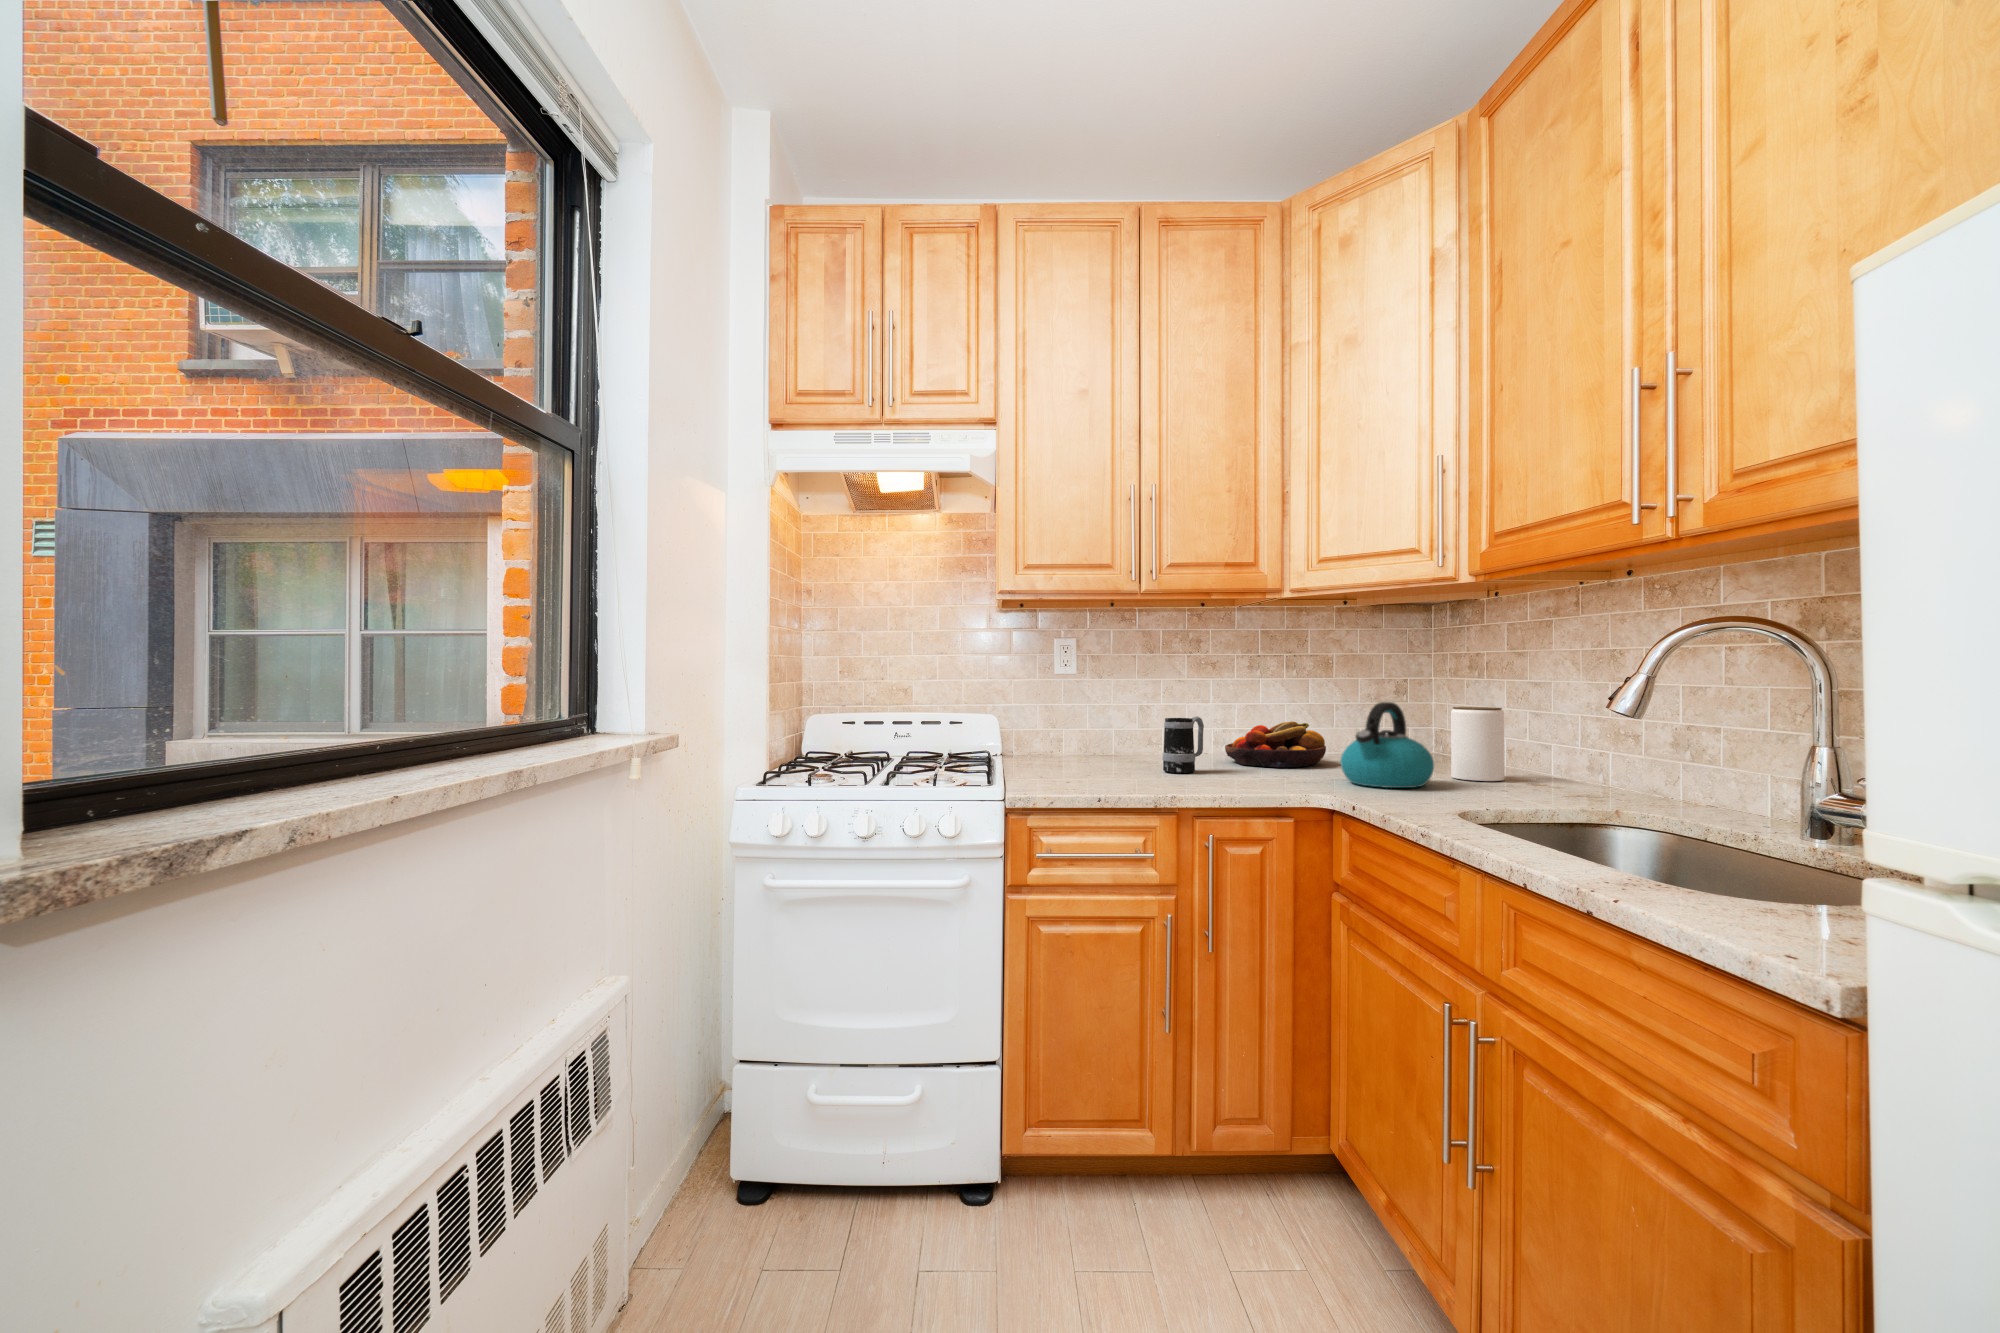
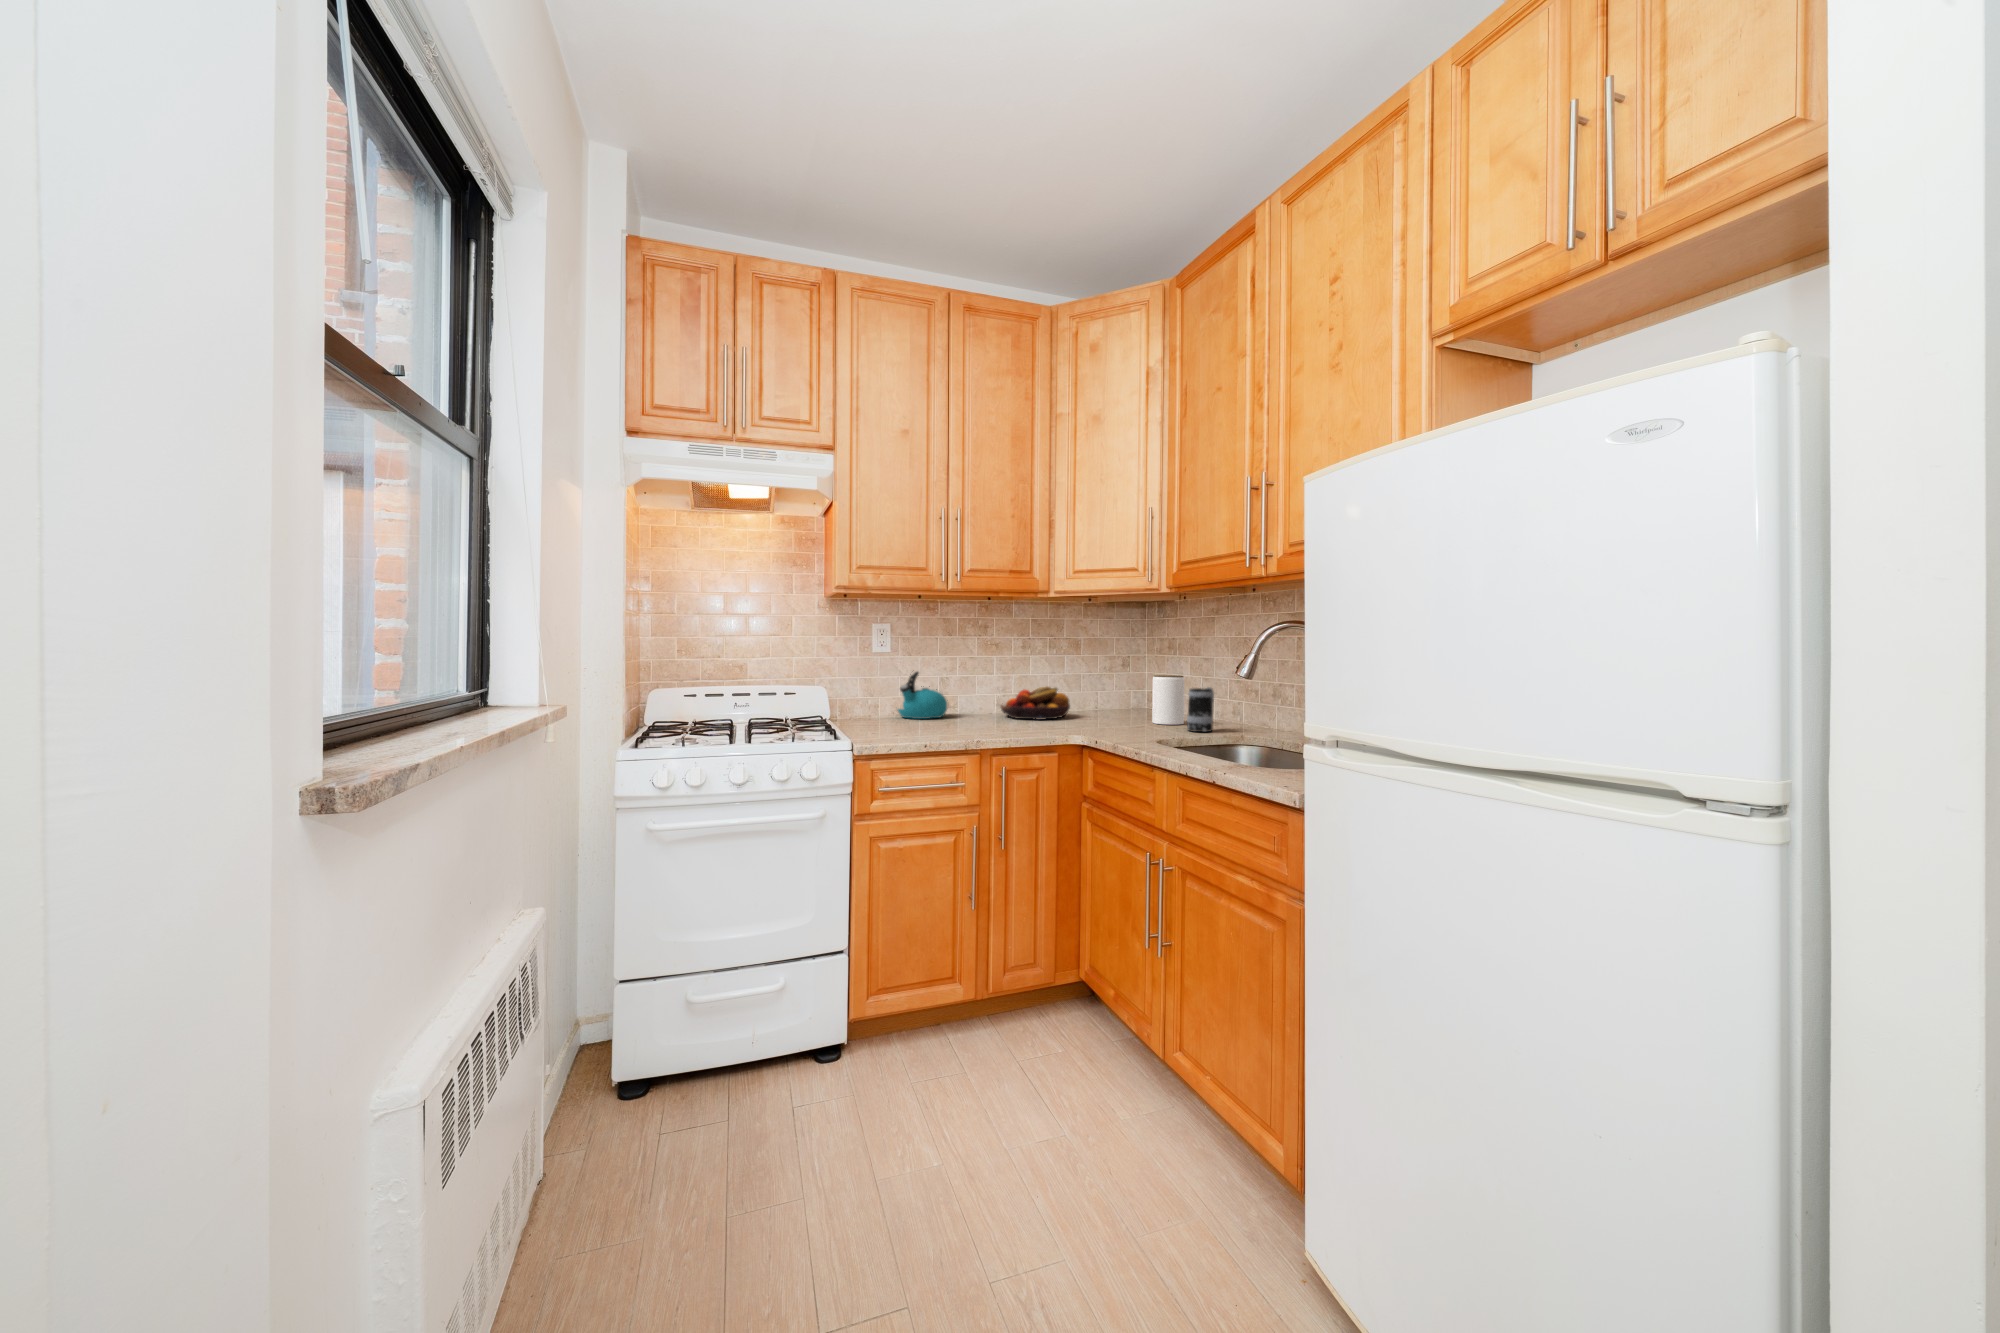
kettle: present [1340,702,1434,788] -> present [898,672,948,719]
mug: present [1162,716,1204,773] -> present [1187,687,1214,732]

